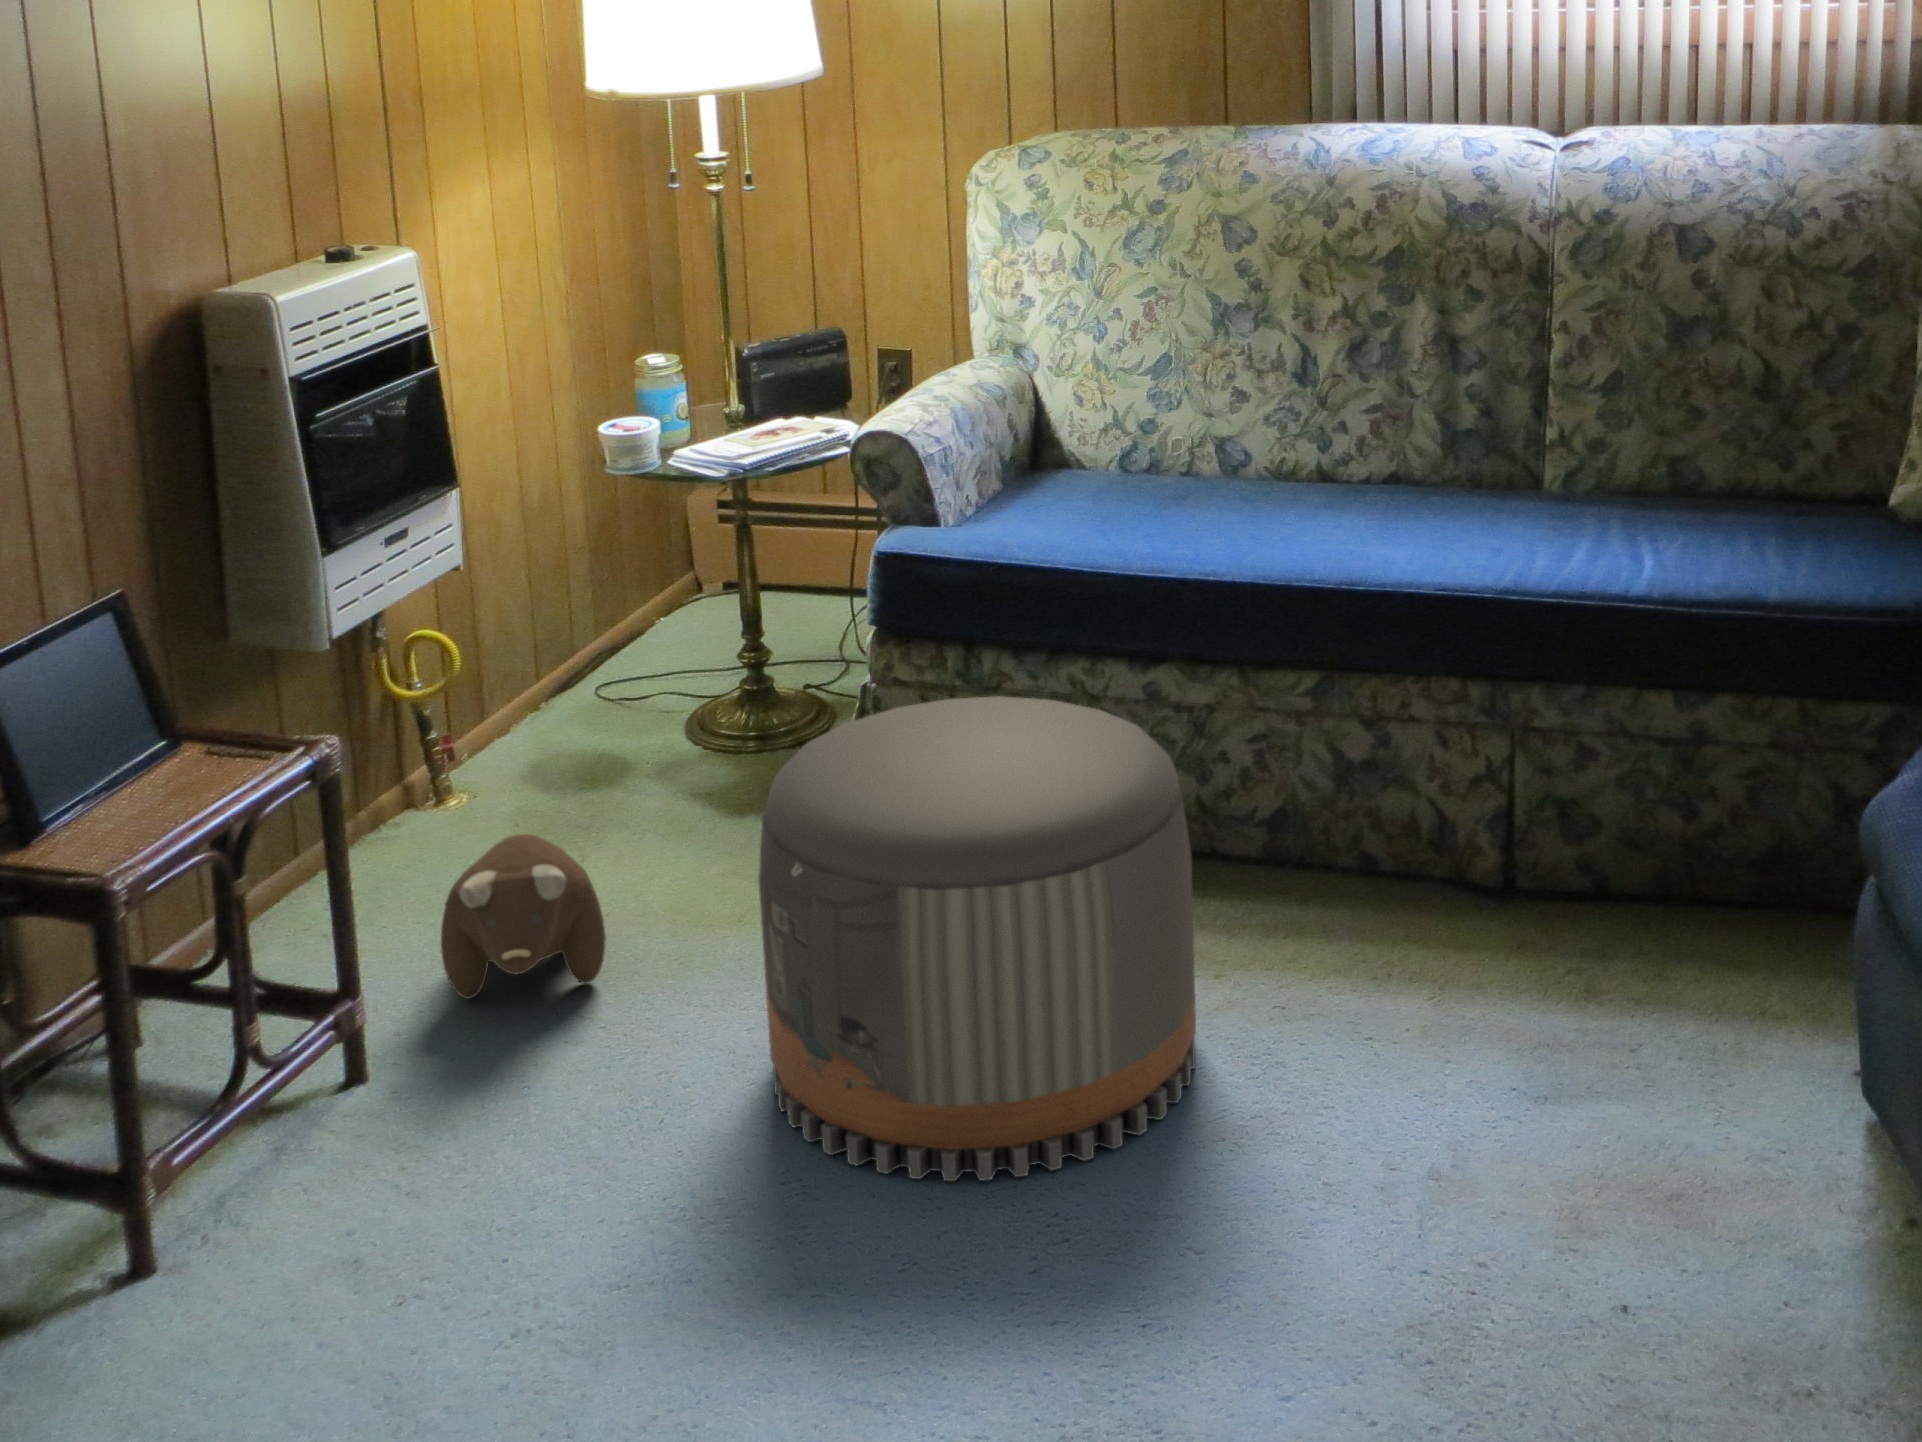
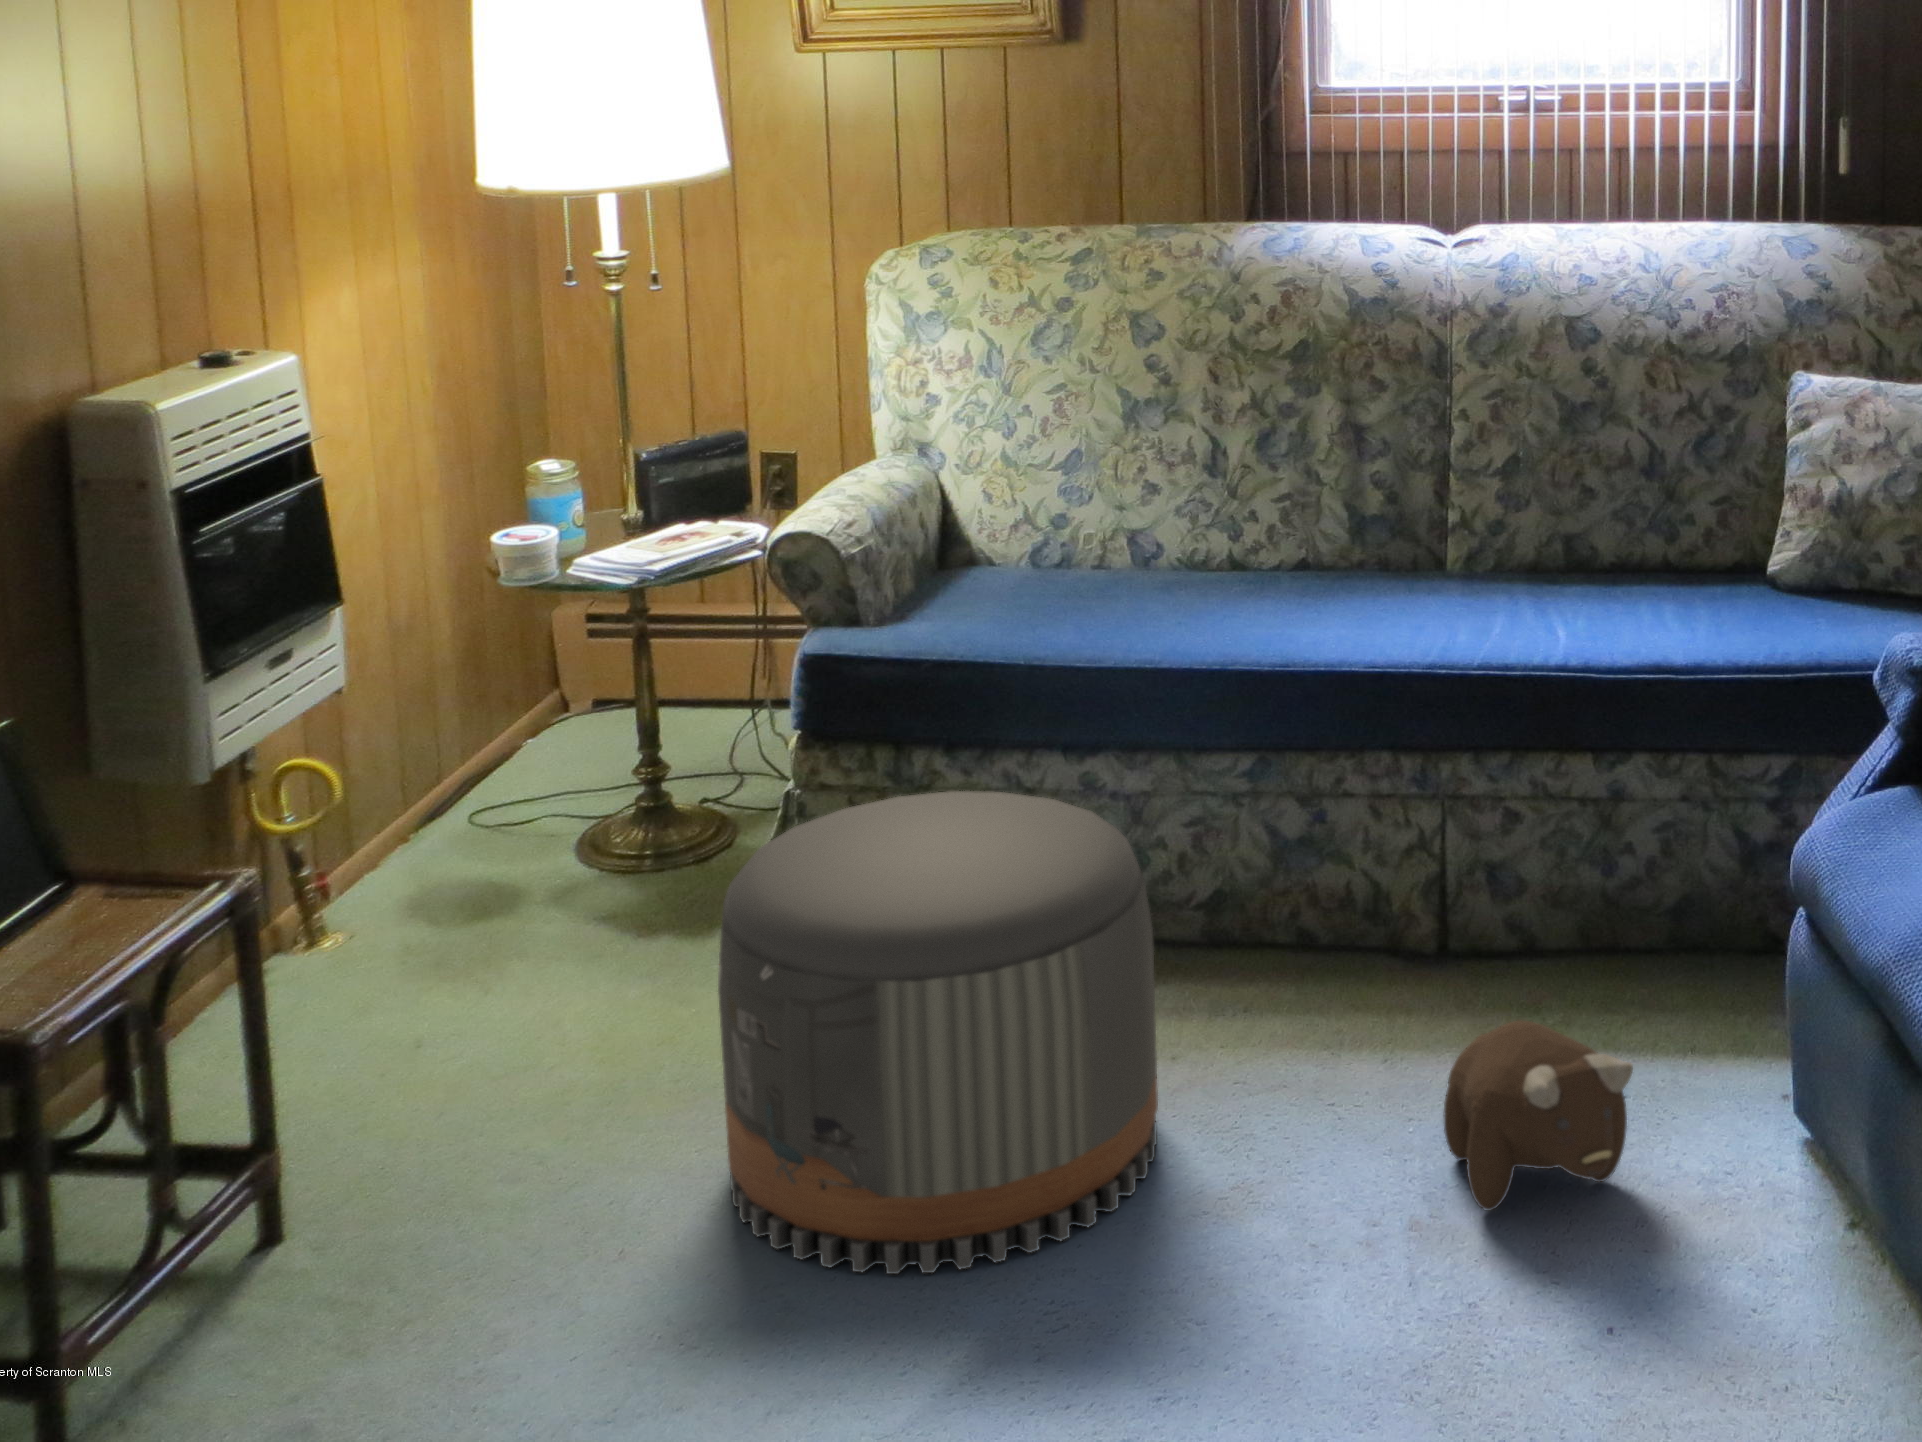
plush toy: present [441,834,606,999] -> present [1443,1021,1633,1211]

